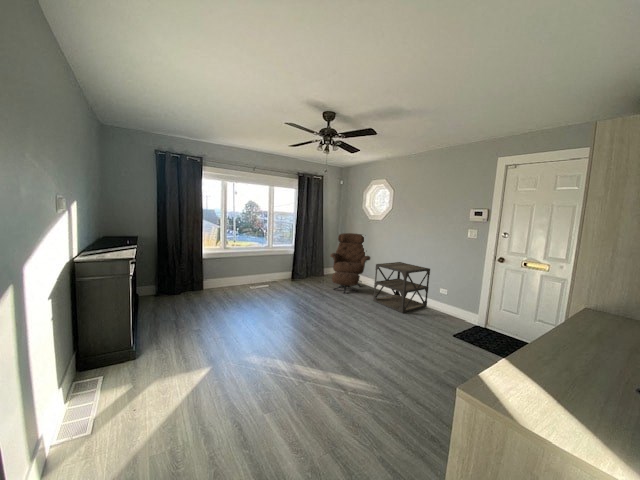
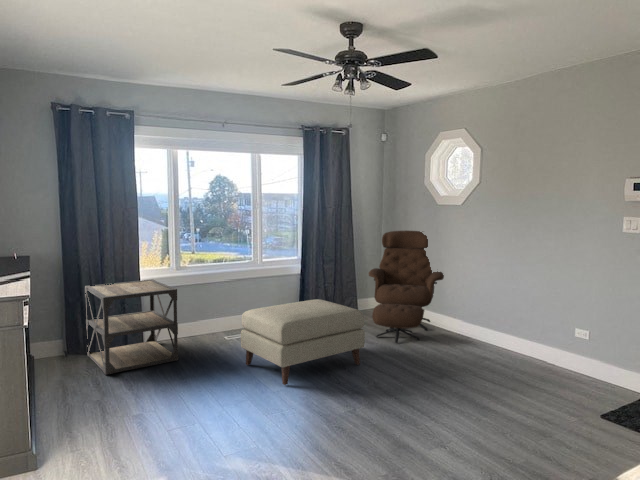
side table: present [373,262,430,313] -> present [85,279,178,375]
ottoman: none [259,268,328,315] -> present [241,299,365,385]

